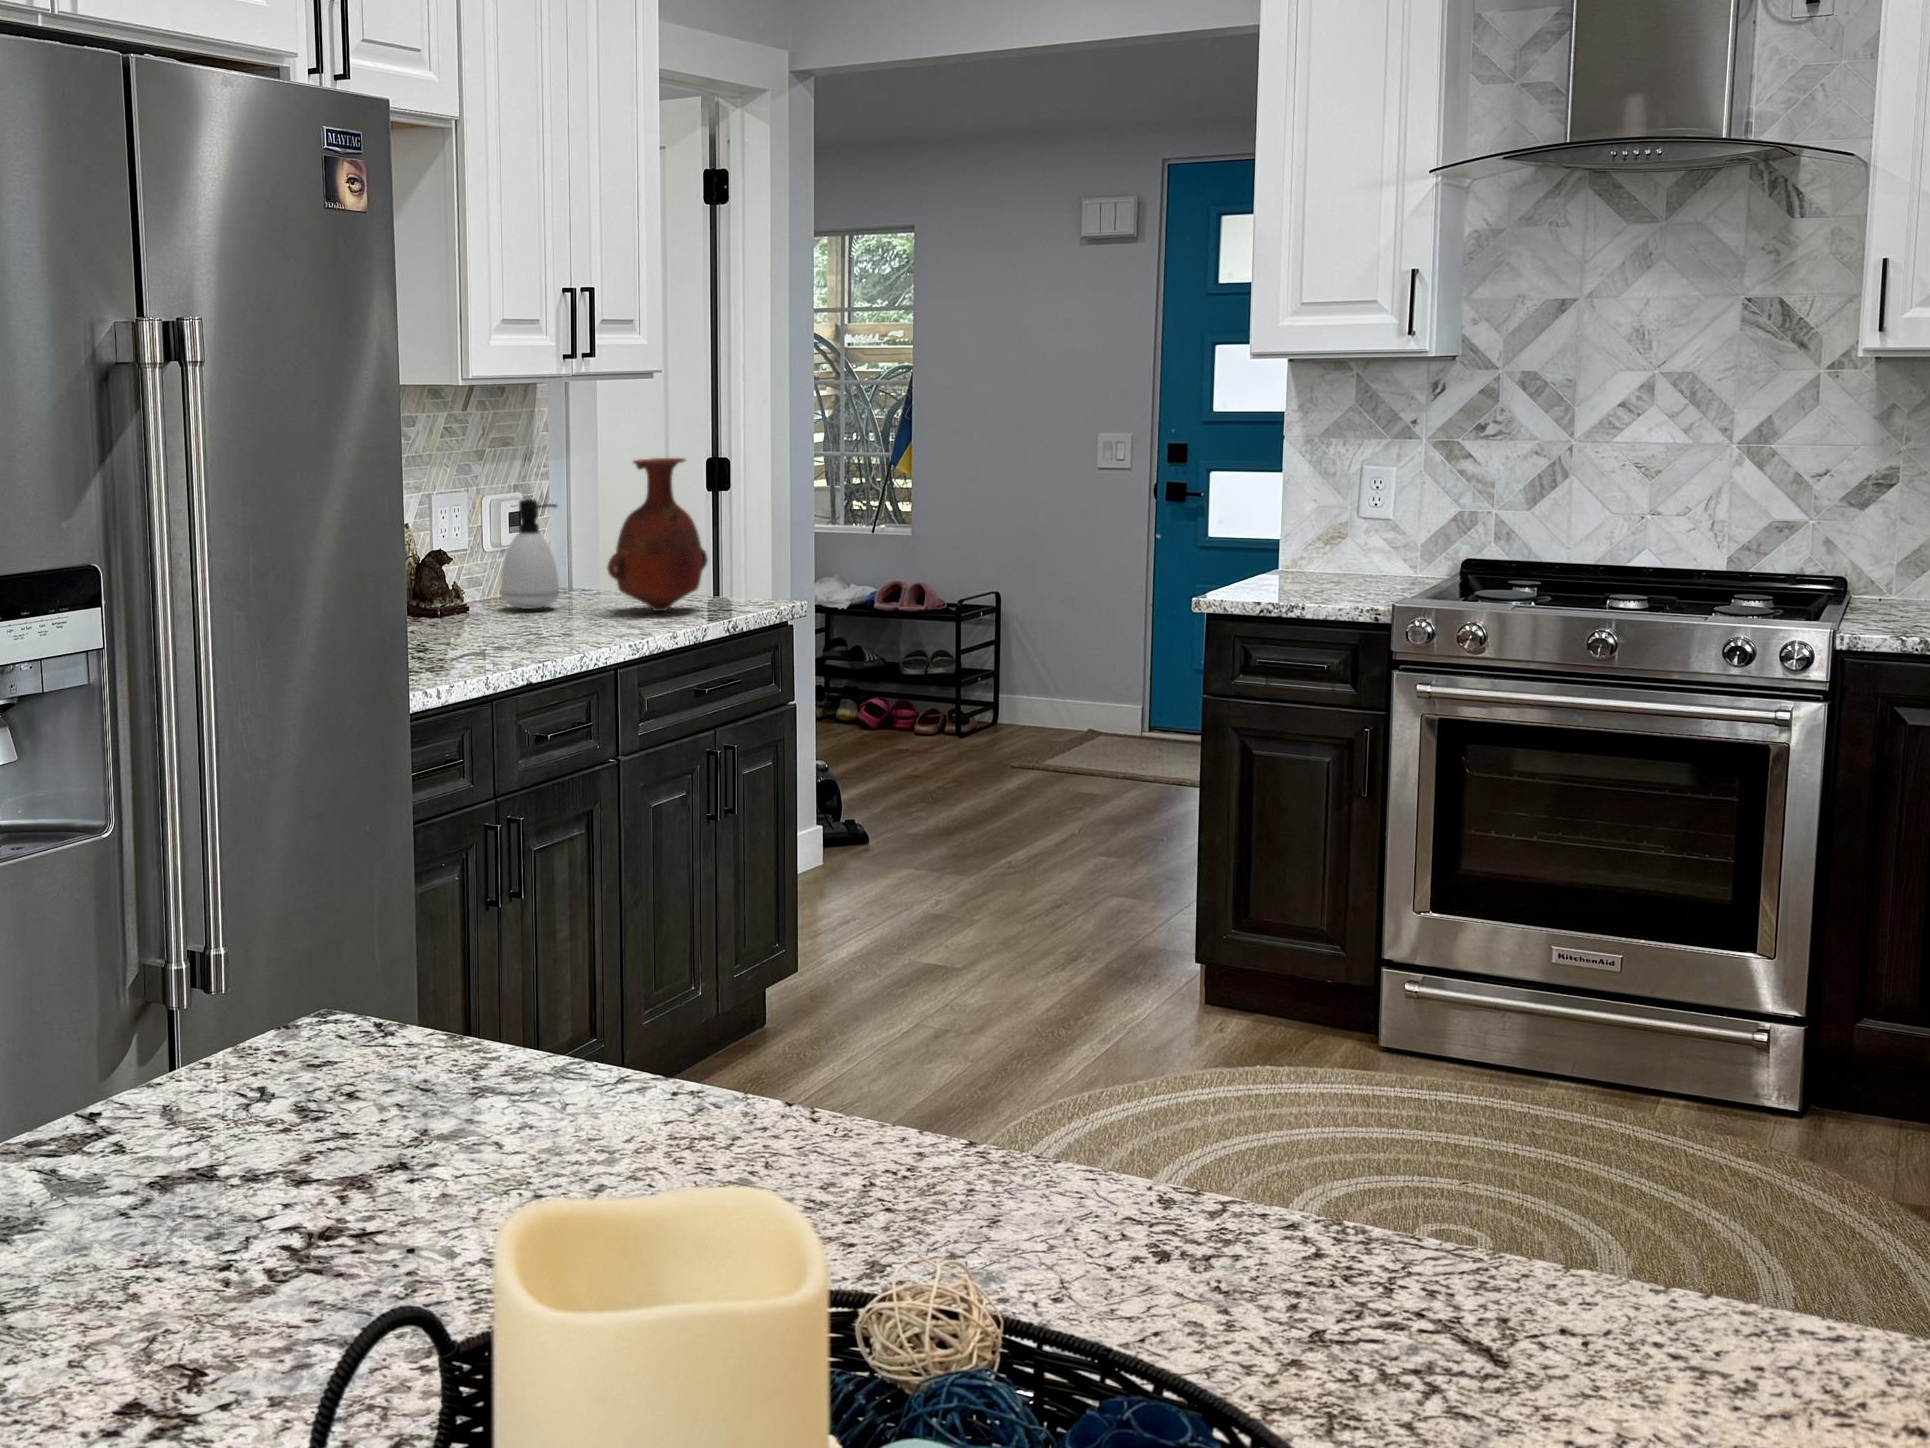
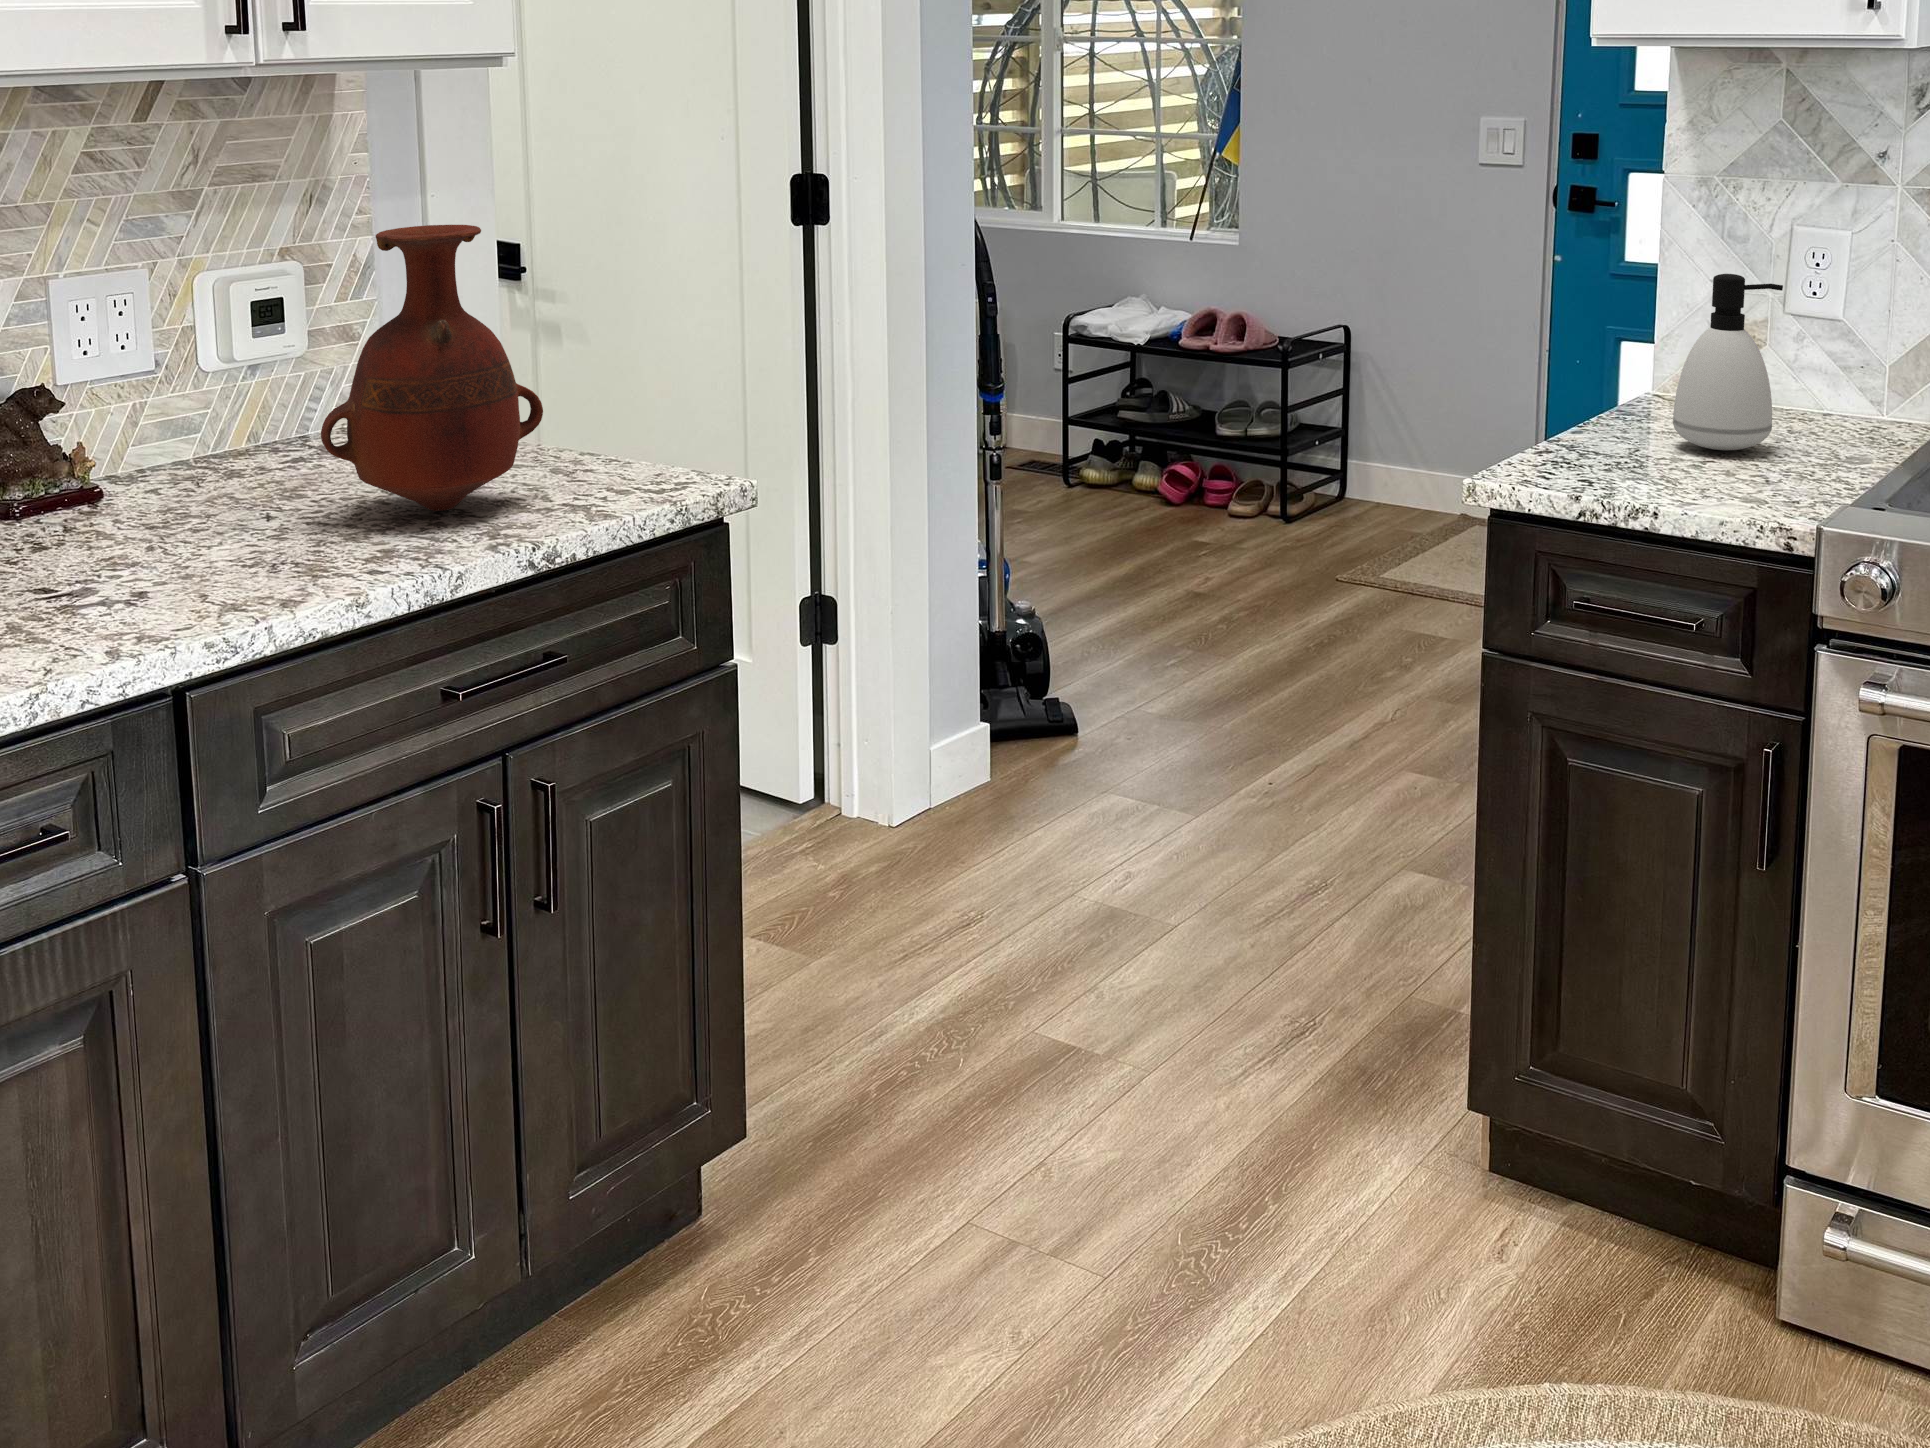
soap dispenser: present [500,499,559,609] -> present [1673,274,1783,450]

